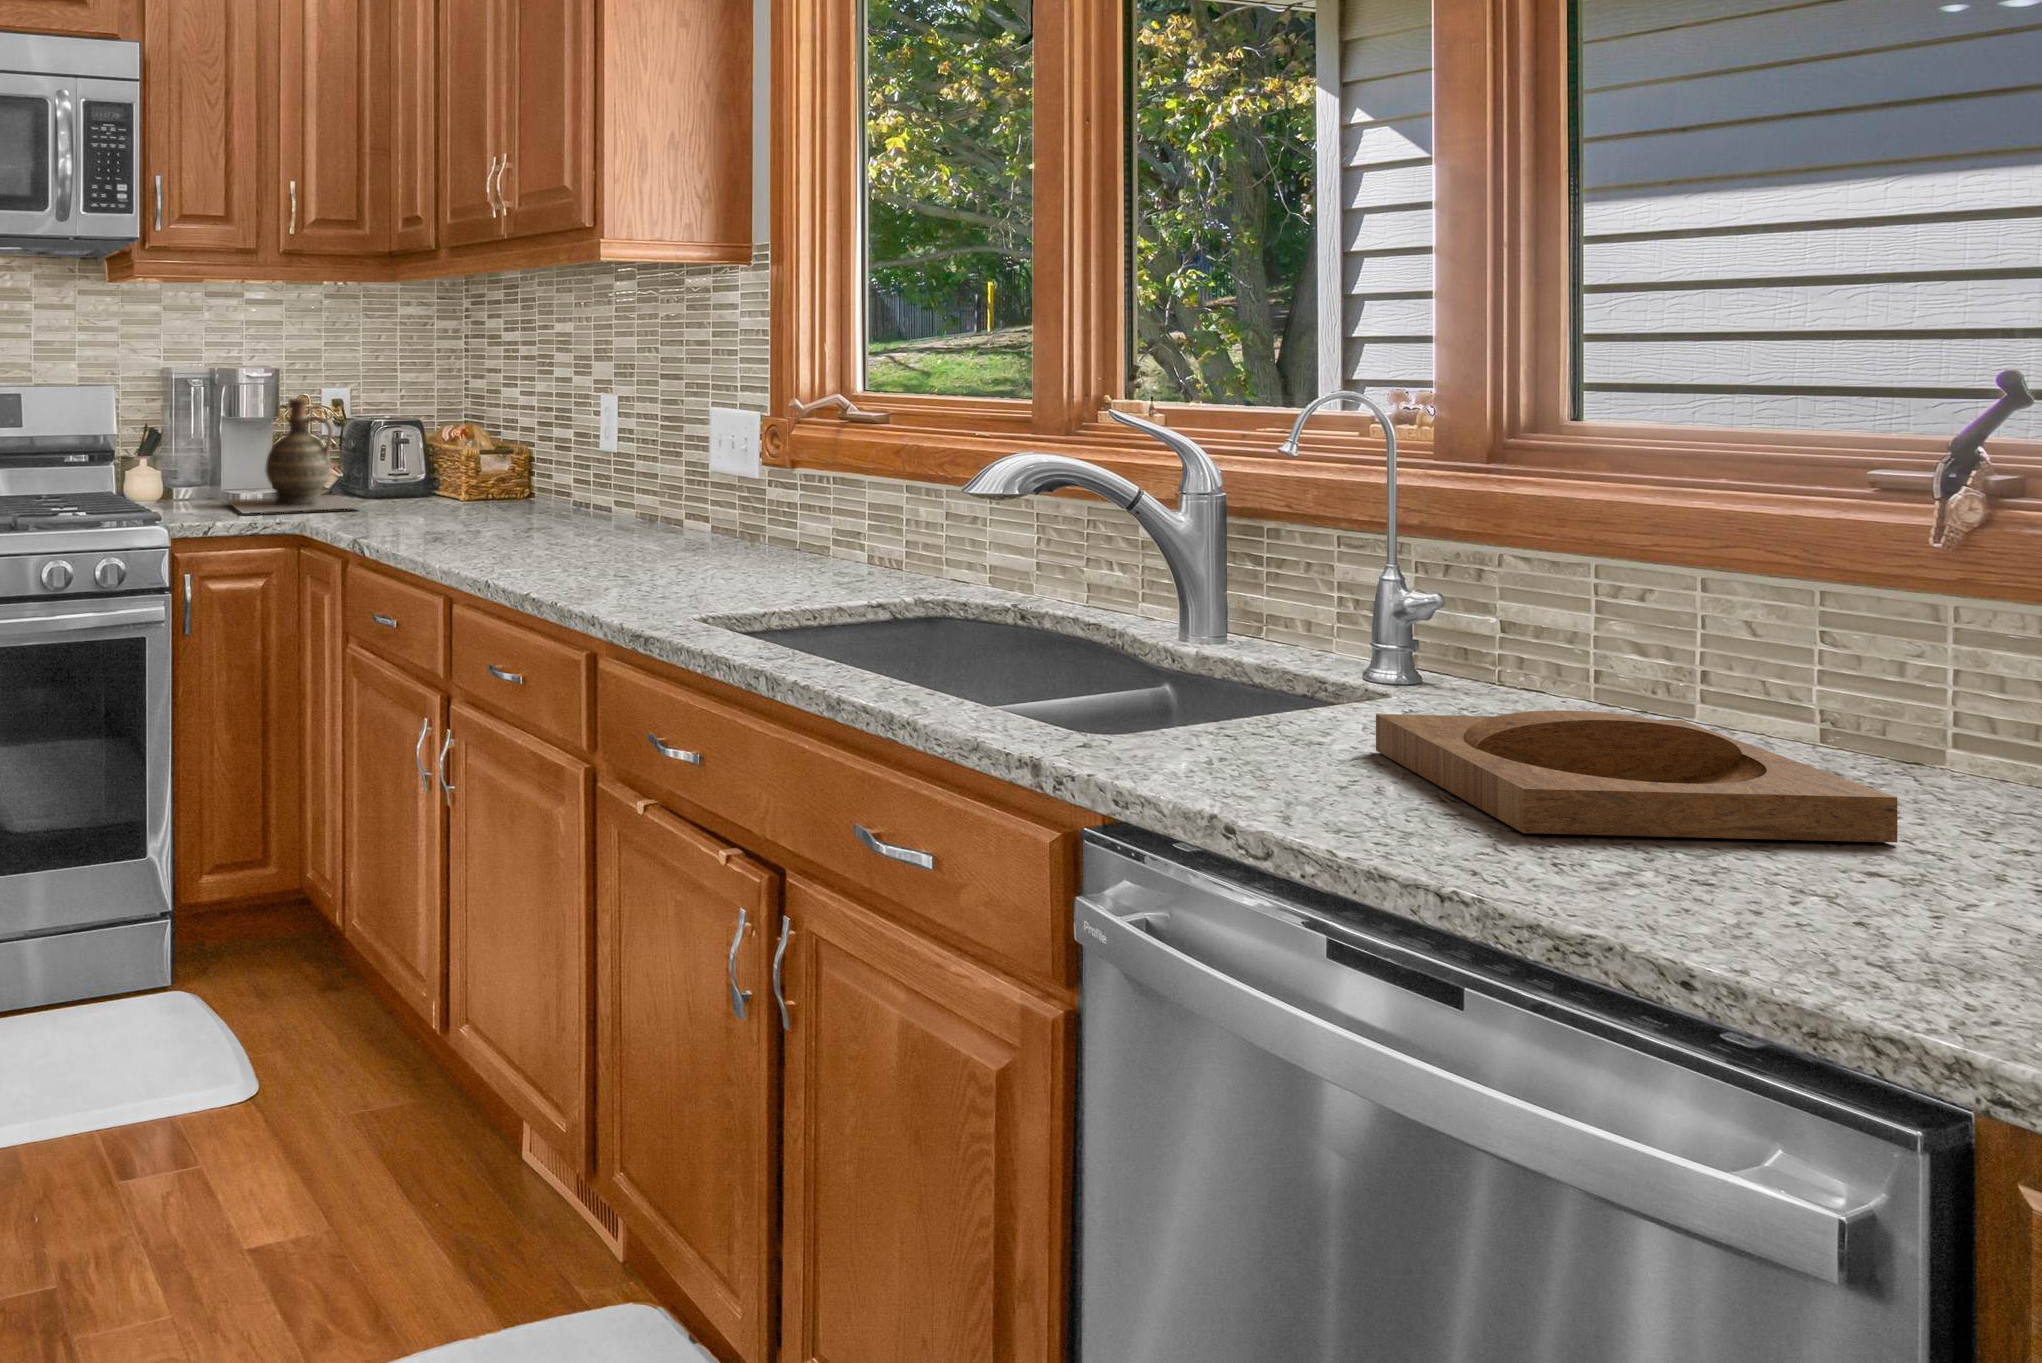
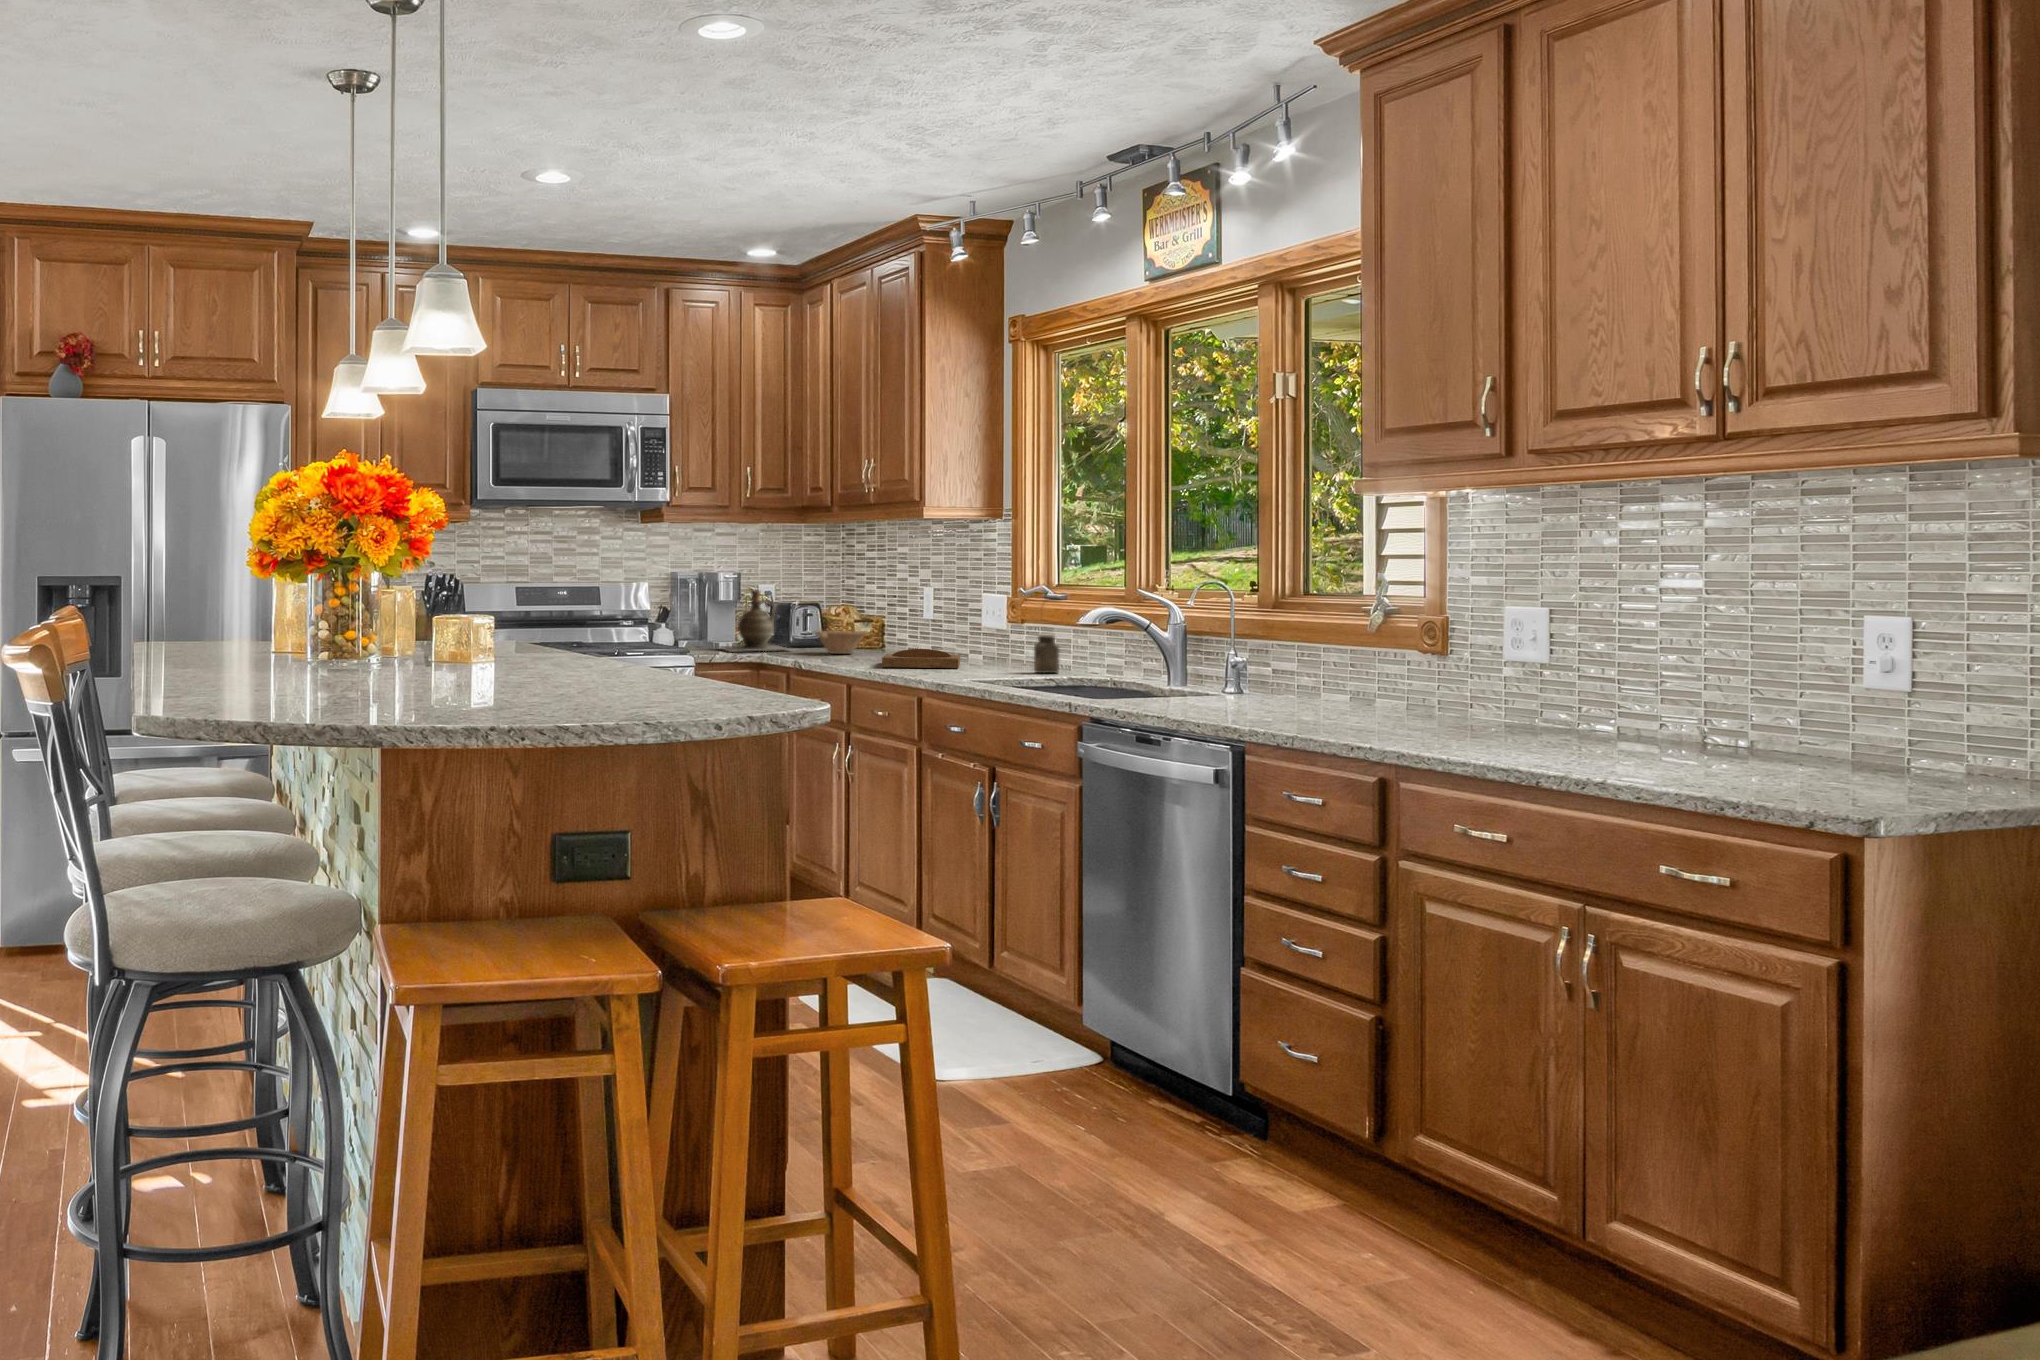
dish: none [395,474,496,519] -> present [815,631,867,654]
salt shaker: none [829,499,885,584] -> present [1034,634,1059,673]
tray: present [1376,710,1898,843] -> present [882,649,960,668]

